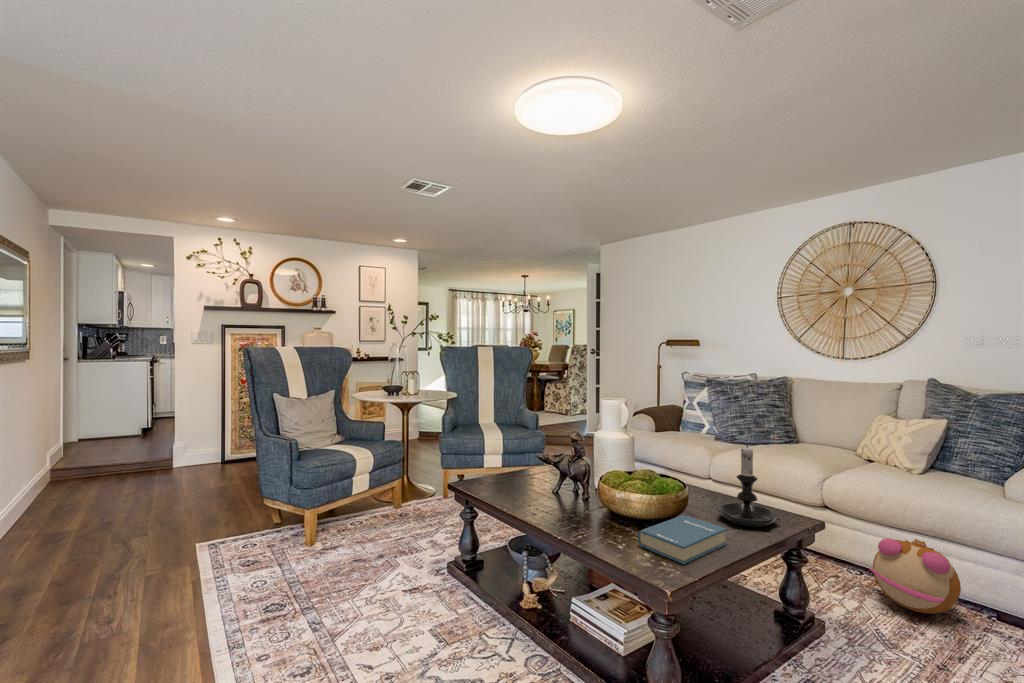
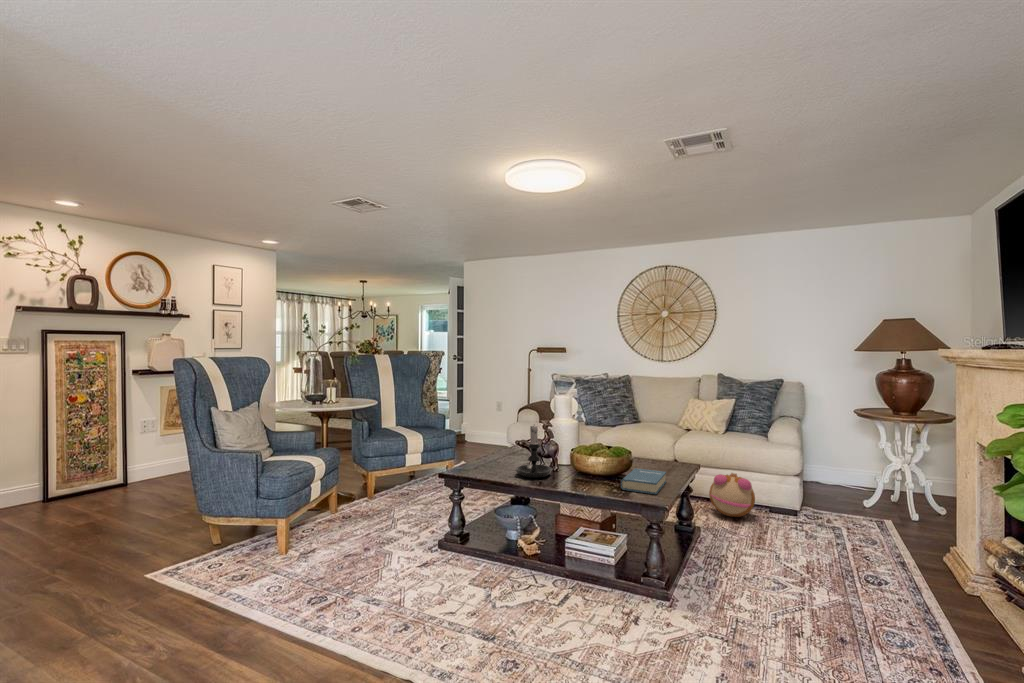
candle holder: present [717,444,779,527] -> present [516,425,553,478]

